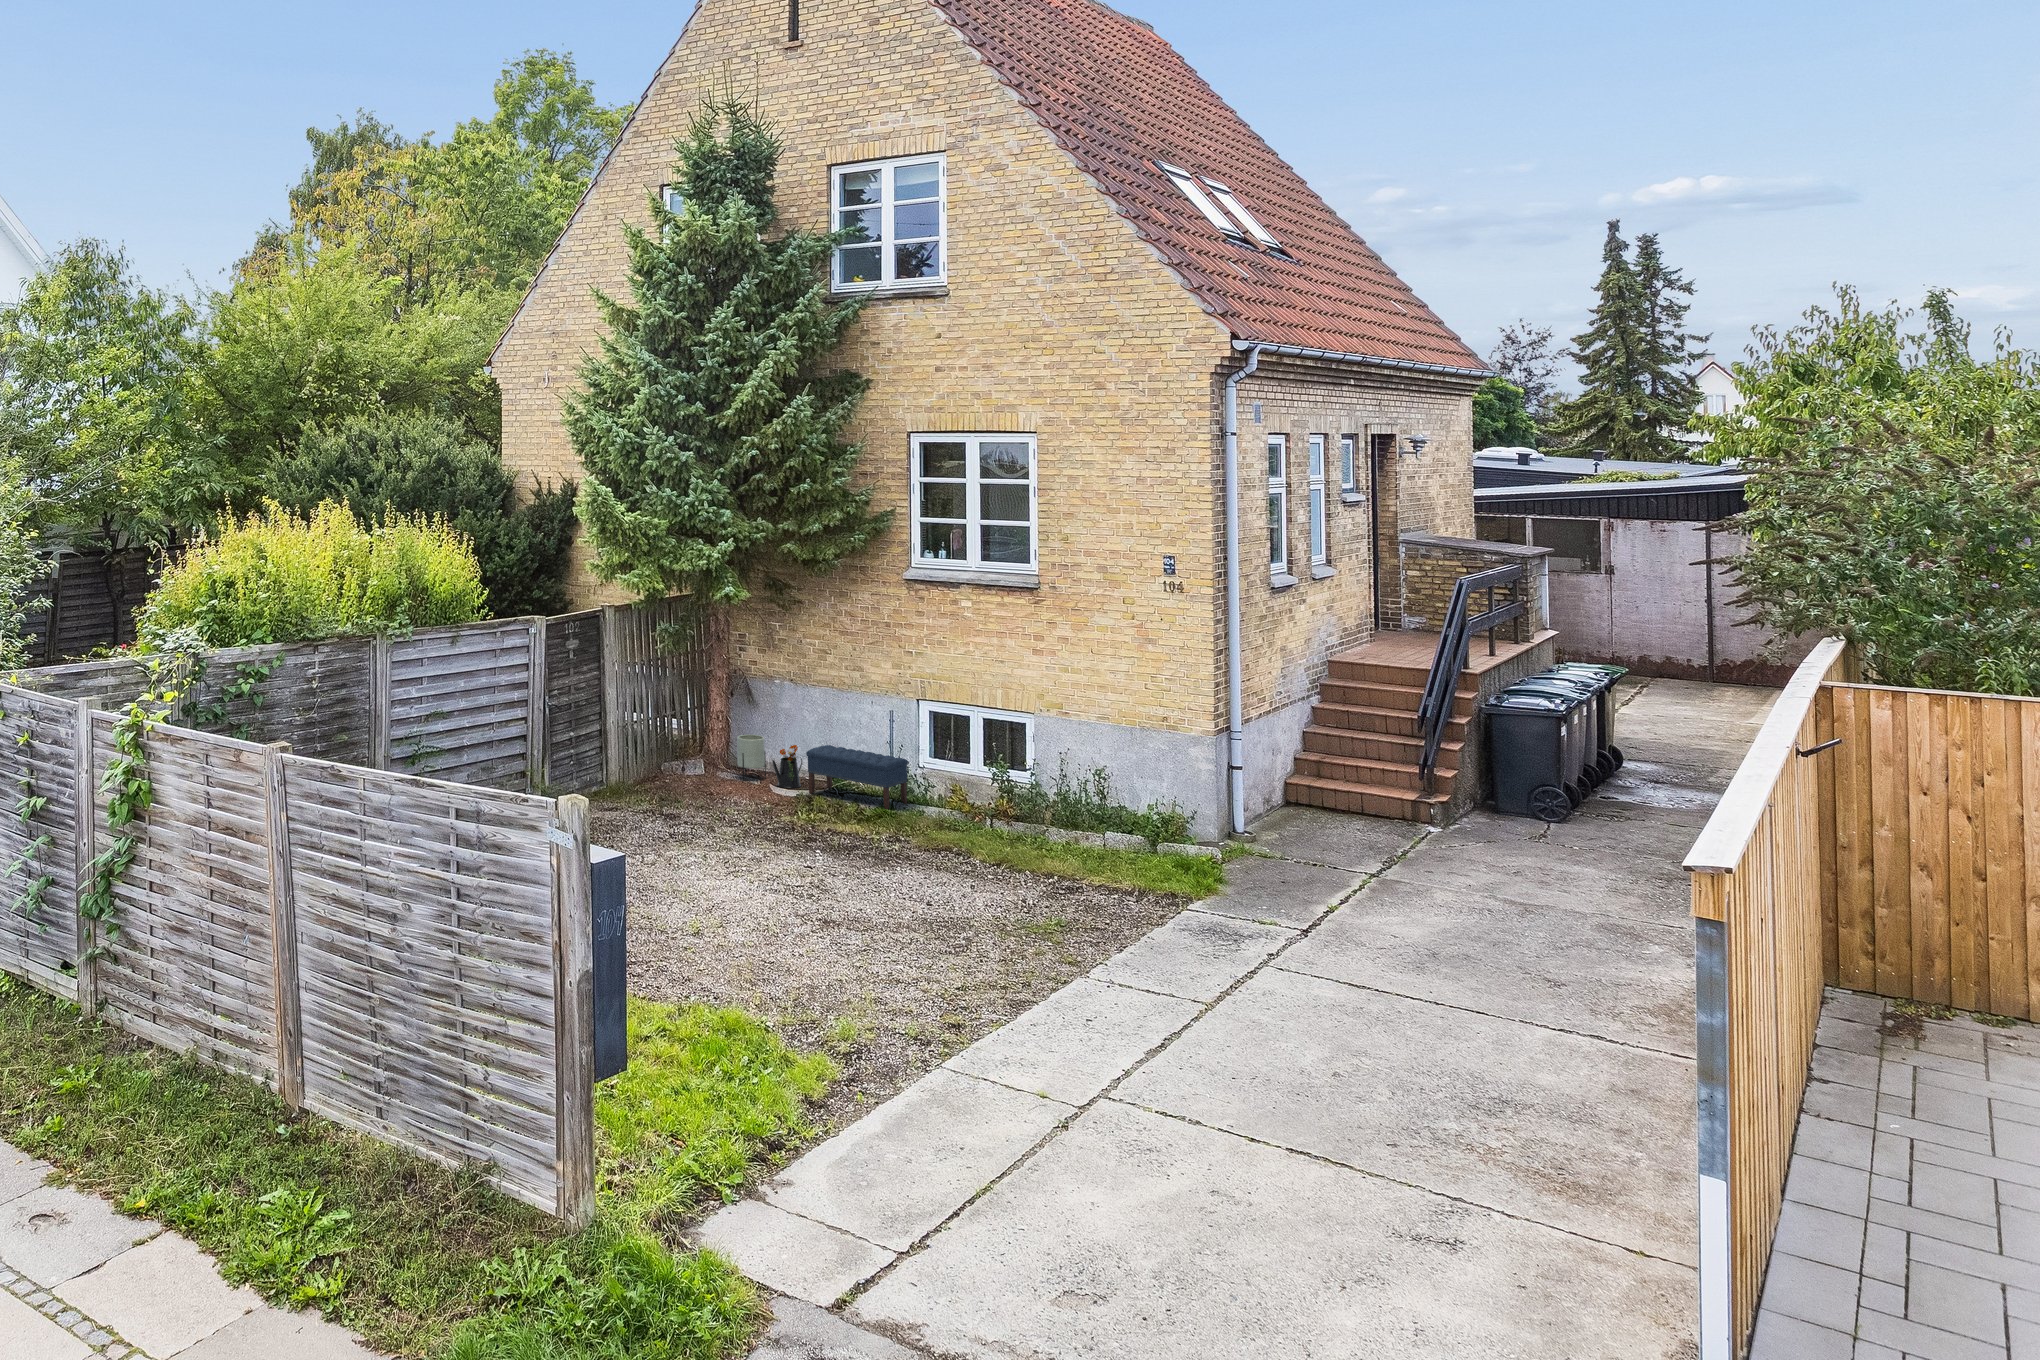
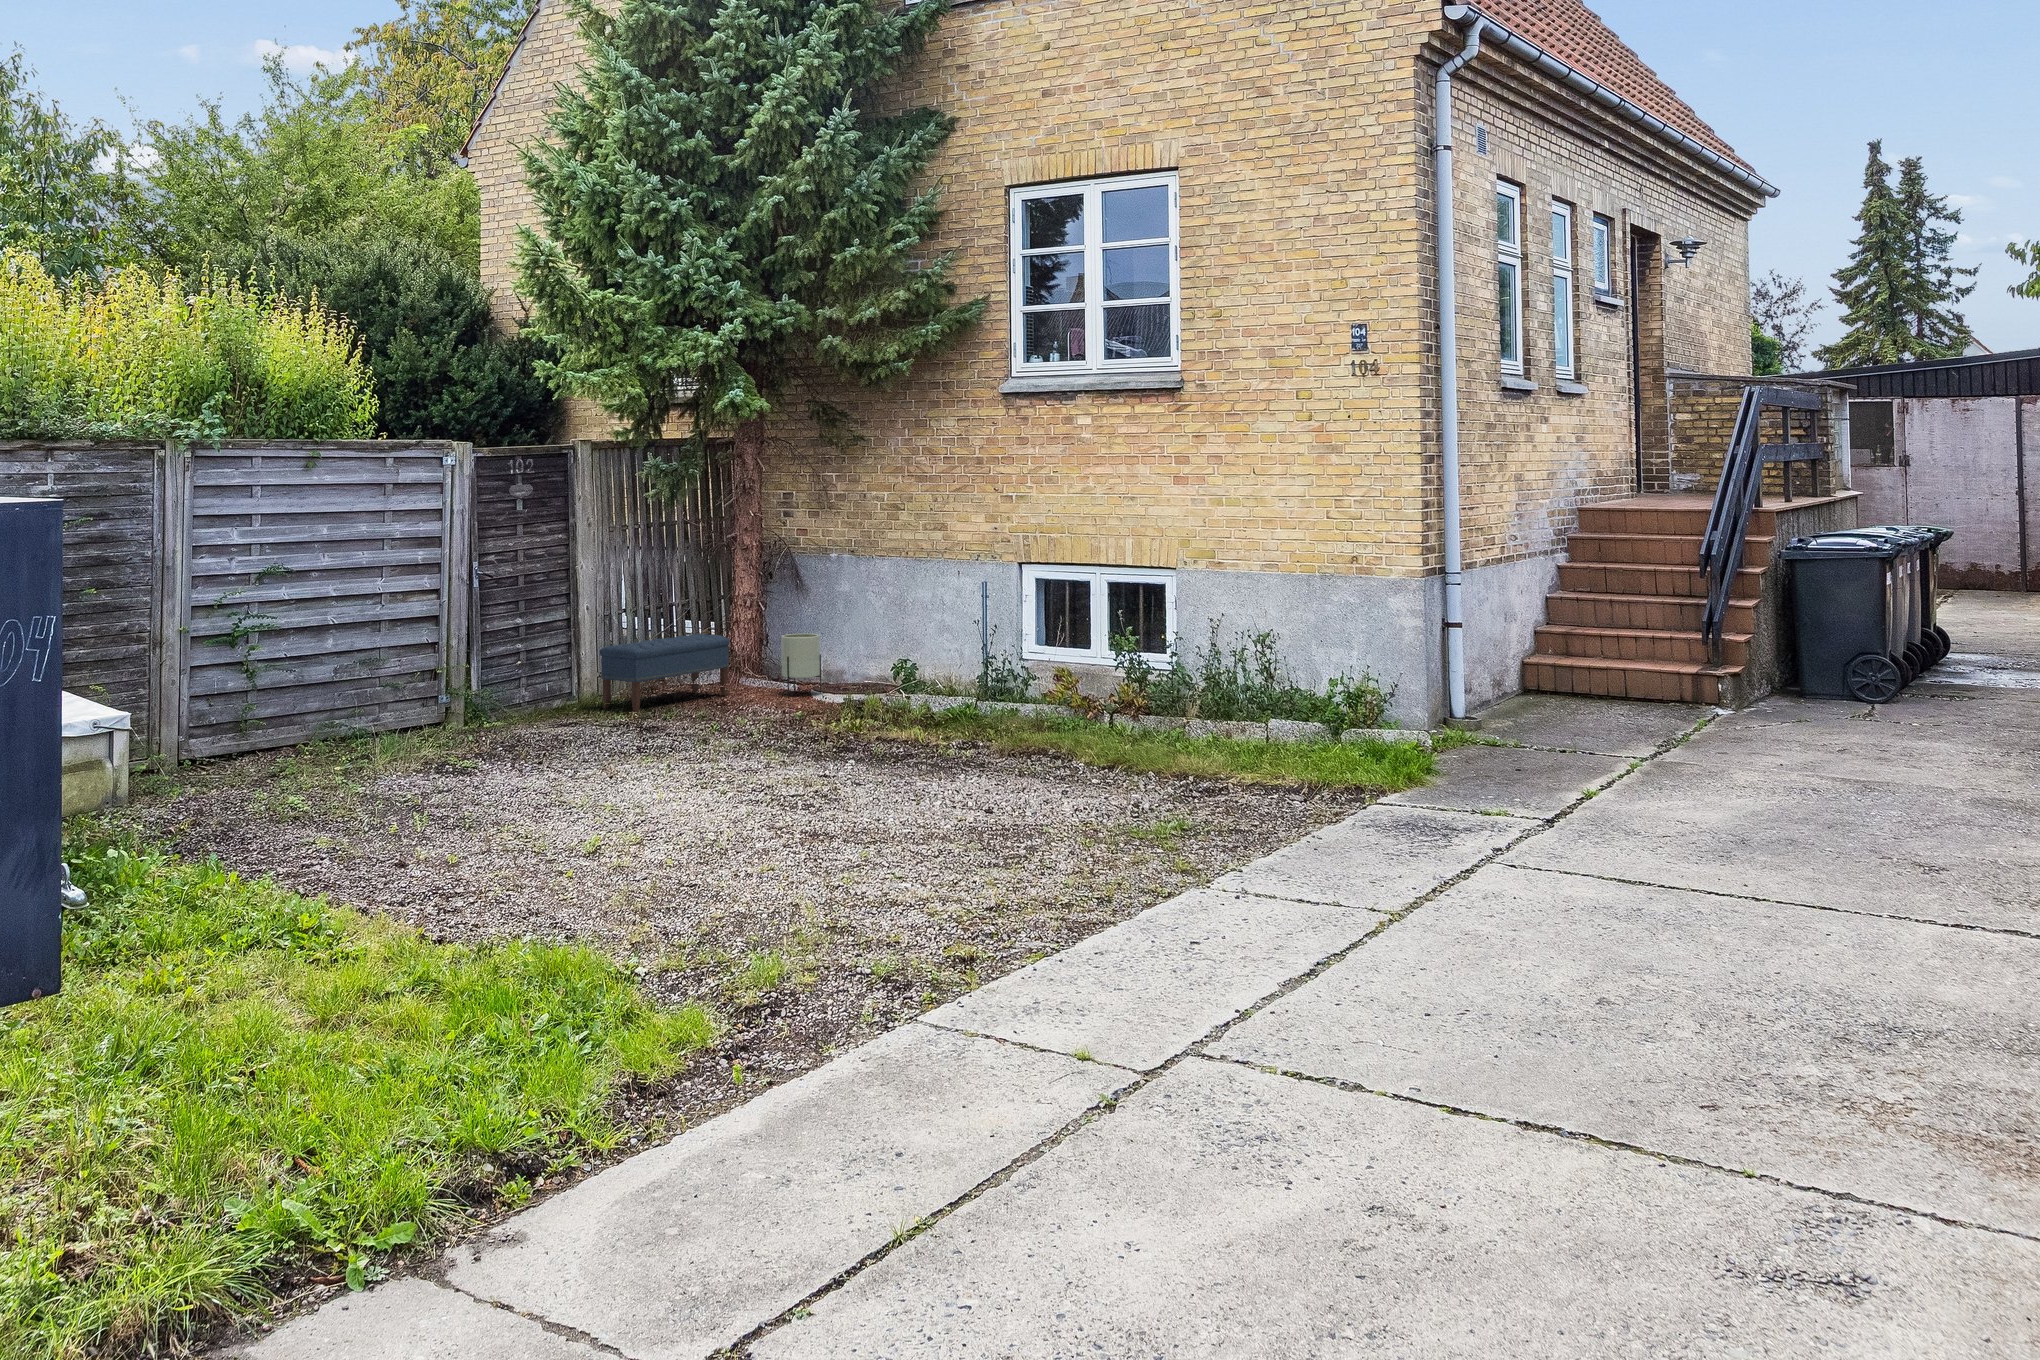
watering can: present [772,745,802,788] -> none [826,641,870,701]
bench: present [806,745,908,809] -> present [600,634,730,712]

